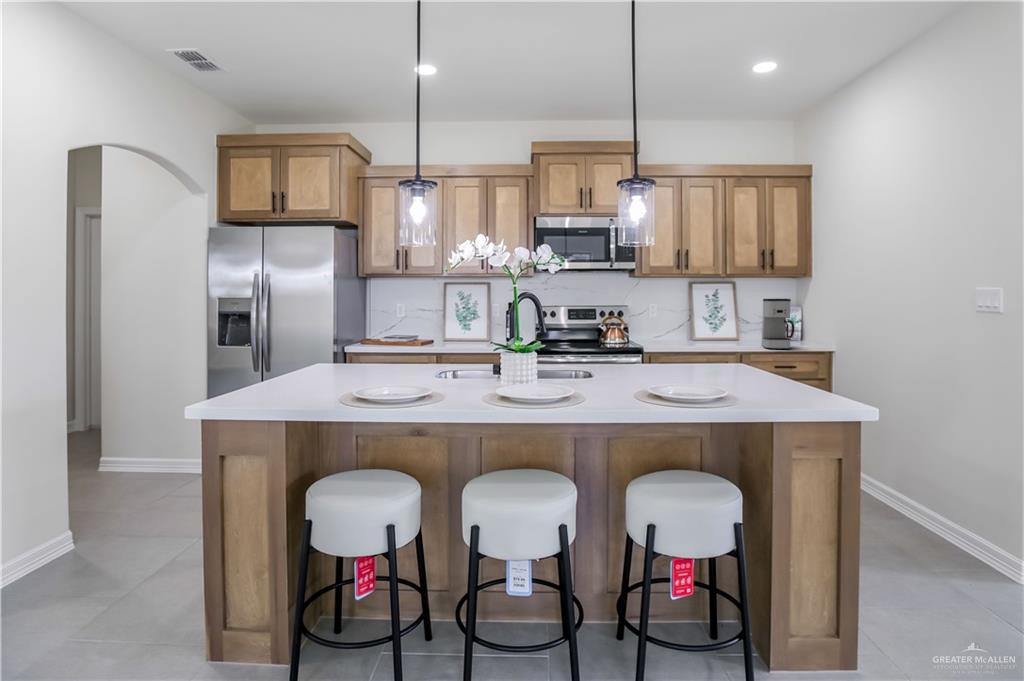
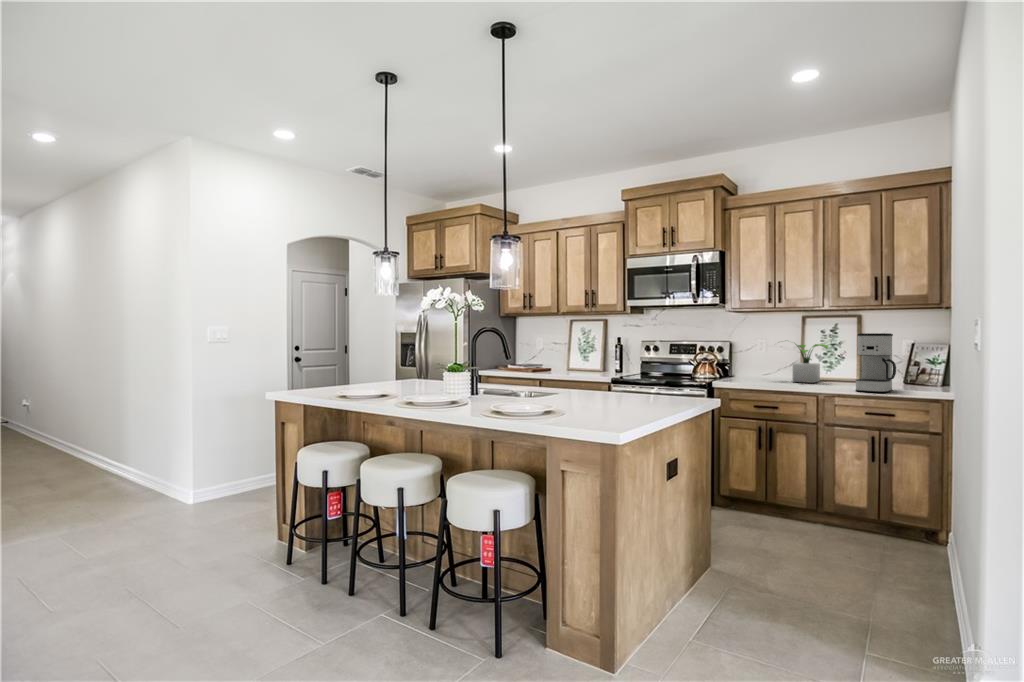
potted plant: none [681,305,729,343] -> present [793,344,828,383]

